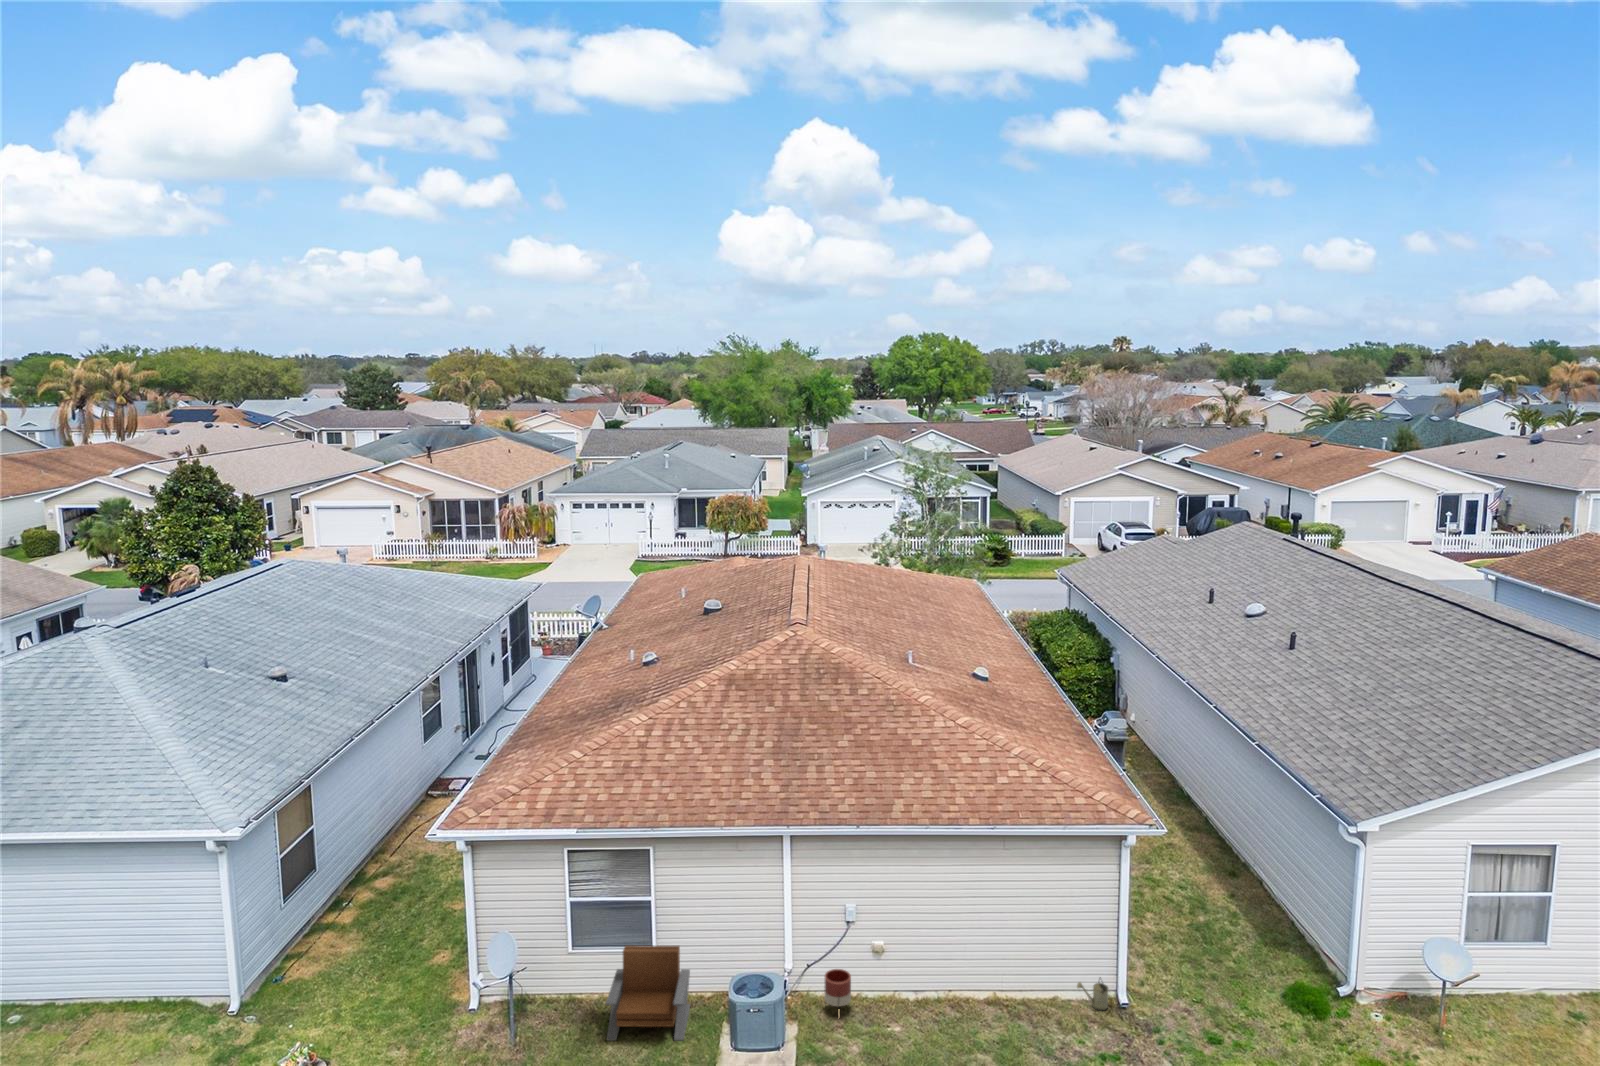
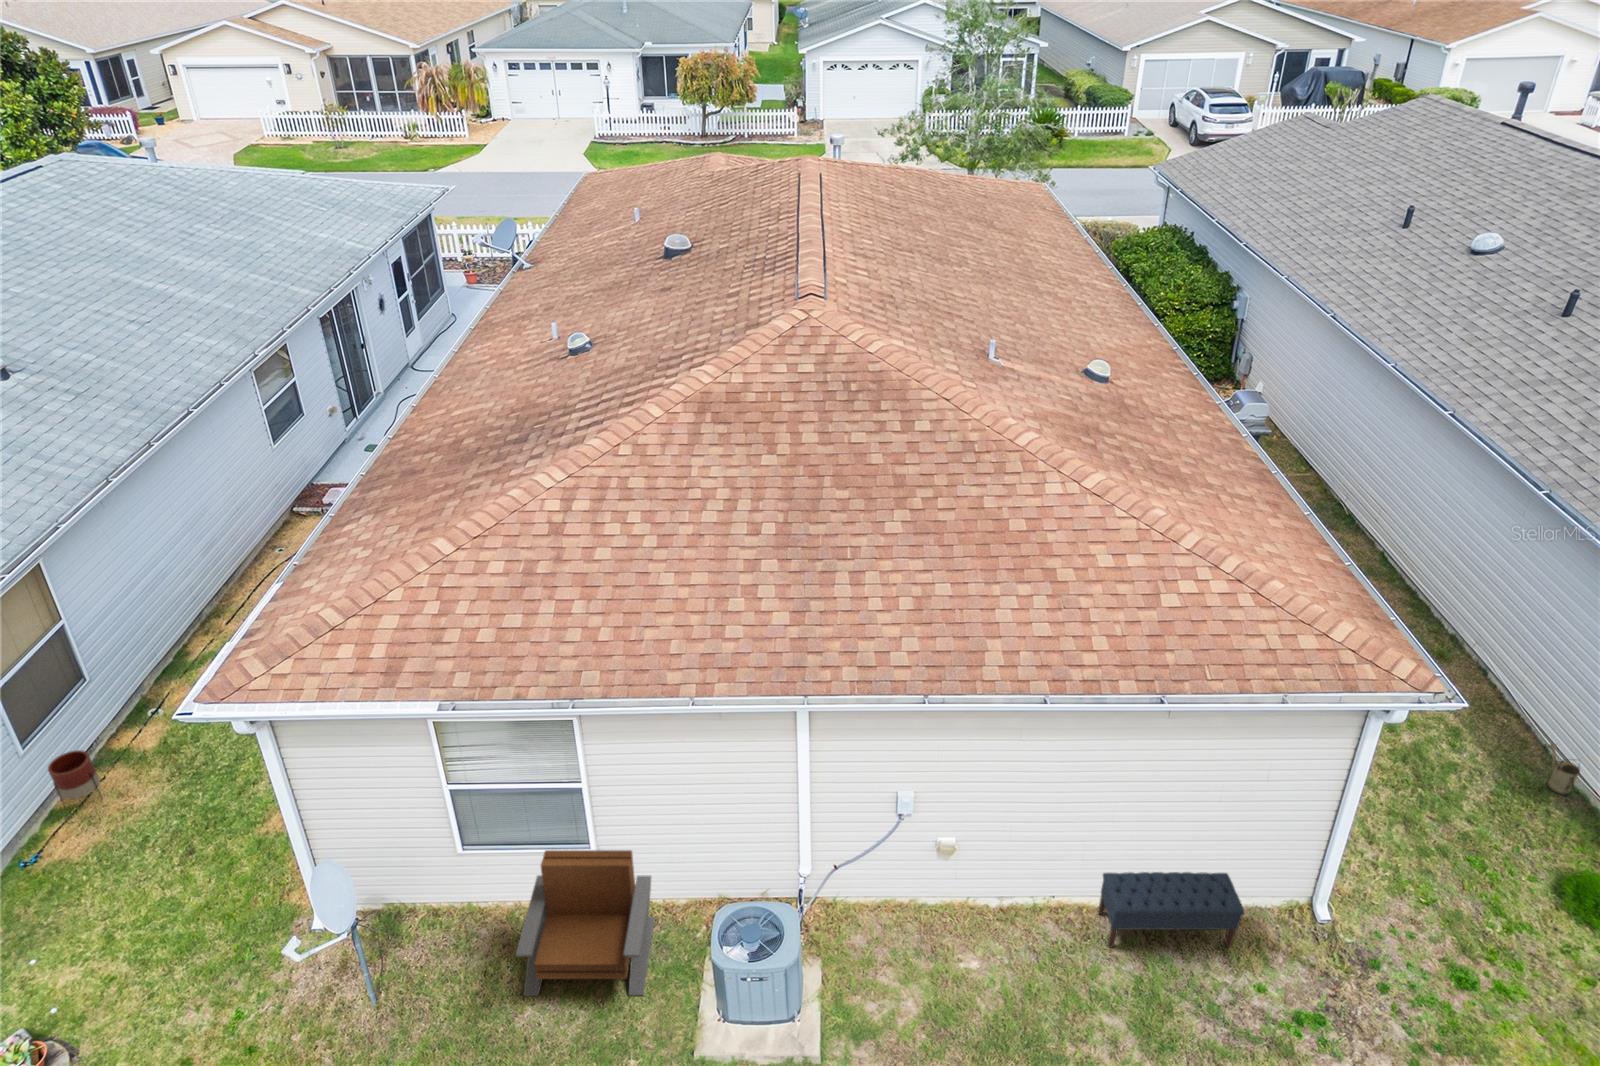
planter: present [824,969,851,1007] -> present [48,750,100,801]
bench: none [981,969,1069,1020] -> present [1098,872,1244,948]
watering can: present [1077,977,1109,1011] -> present [1547,744,1580,795]

